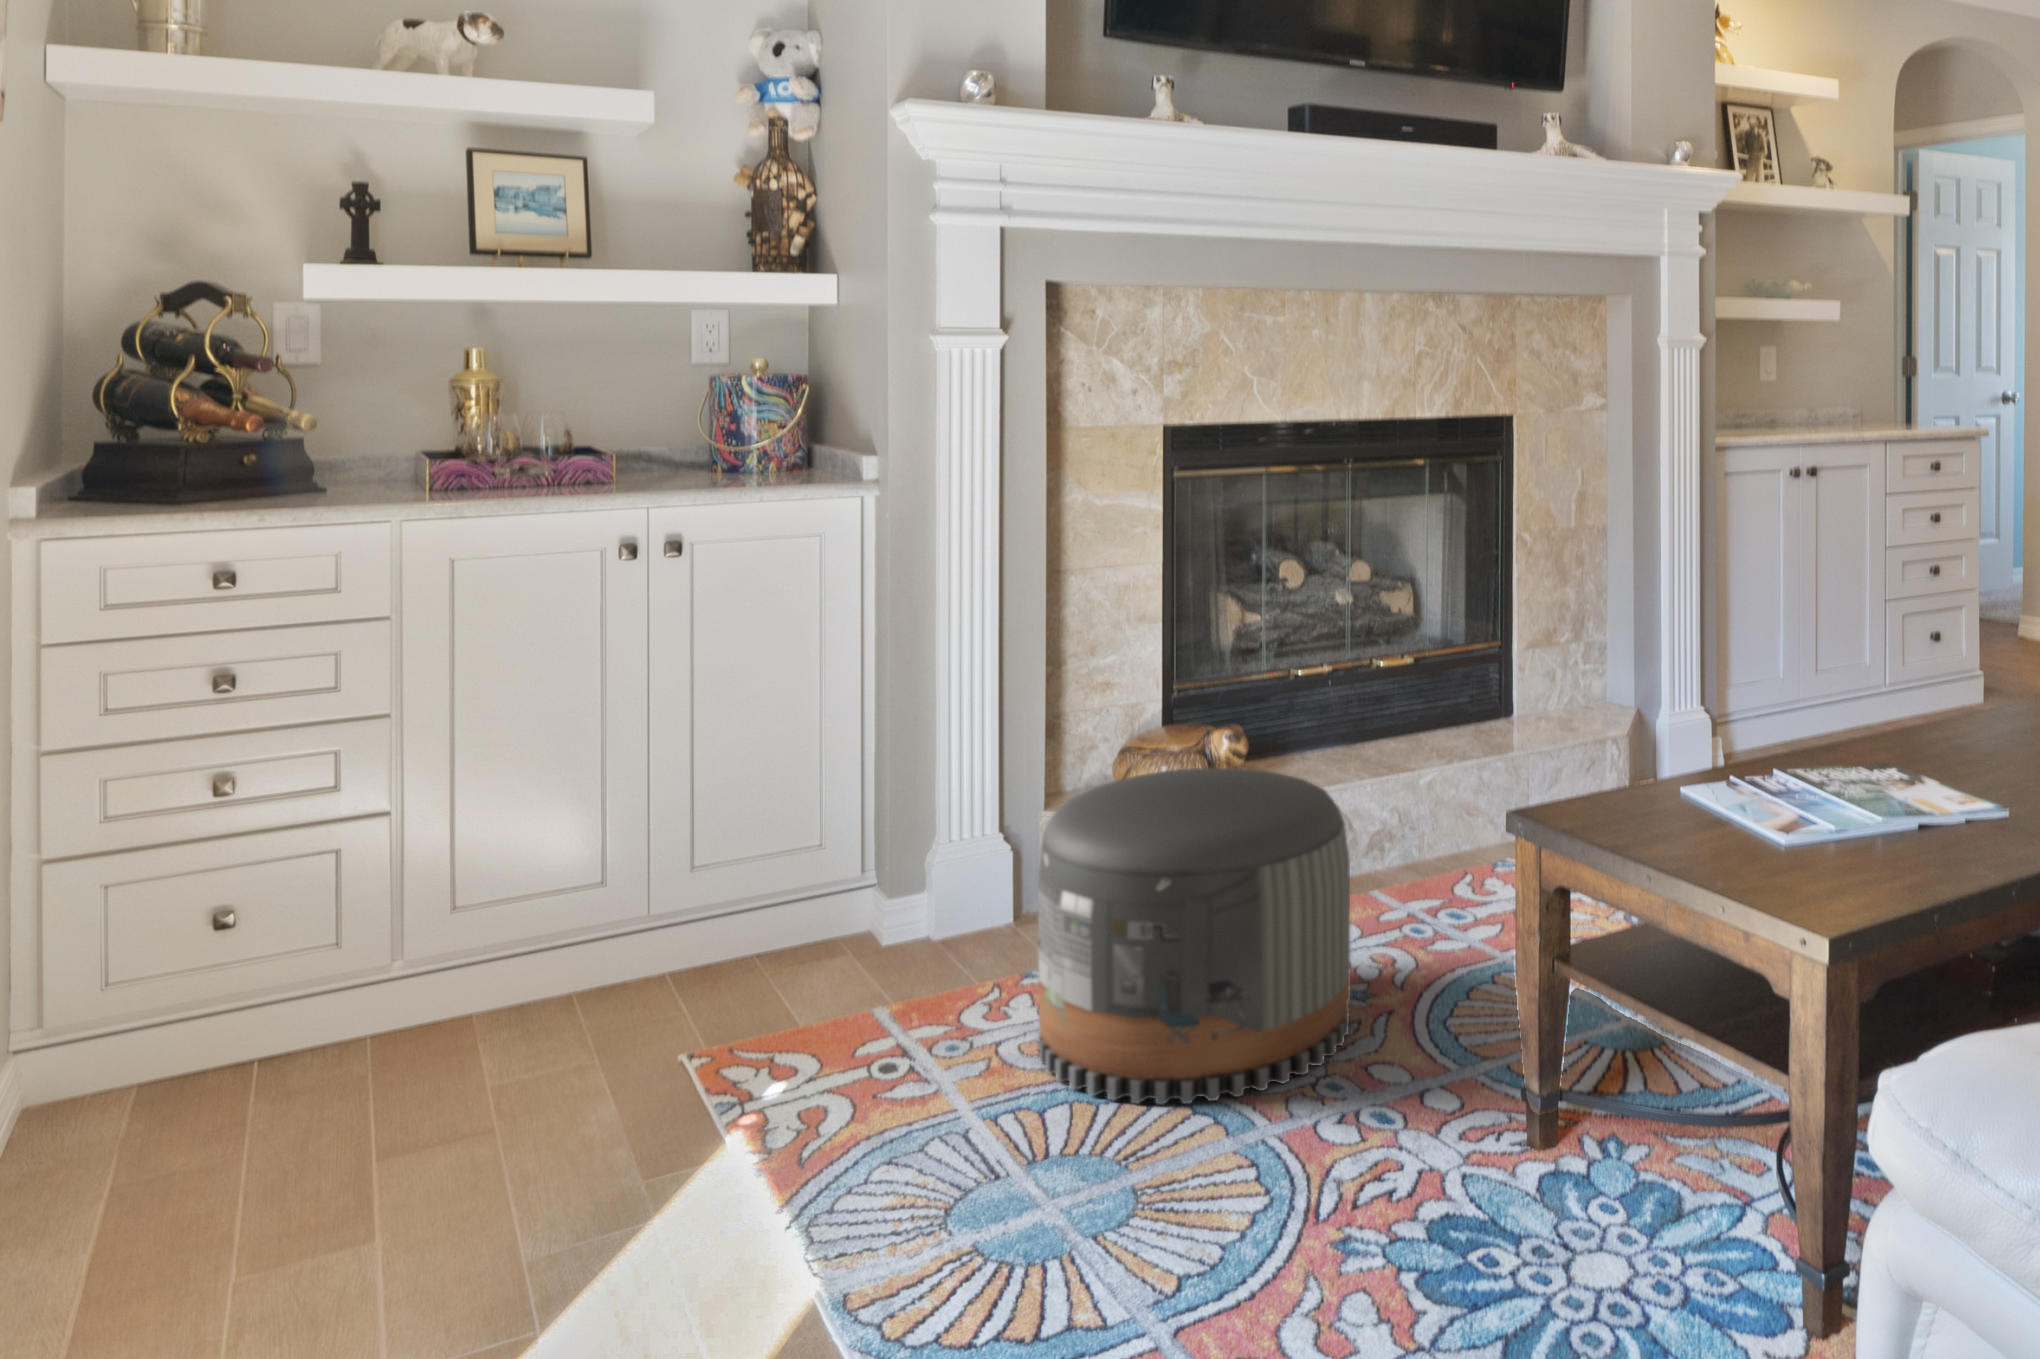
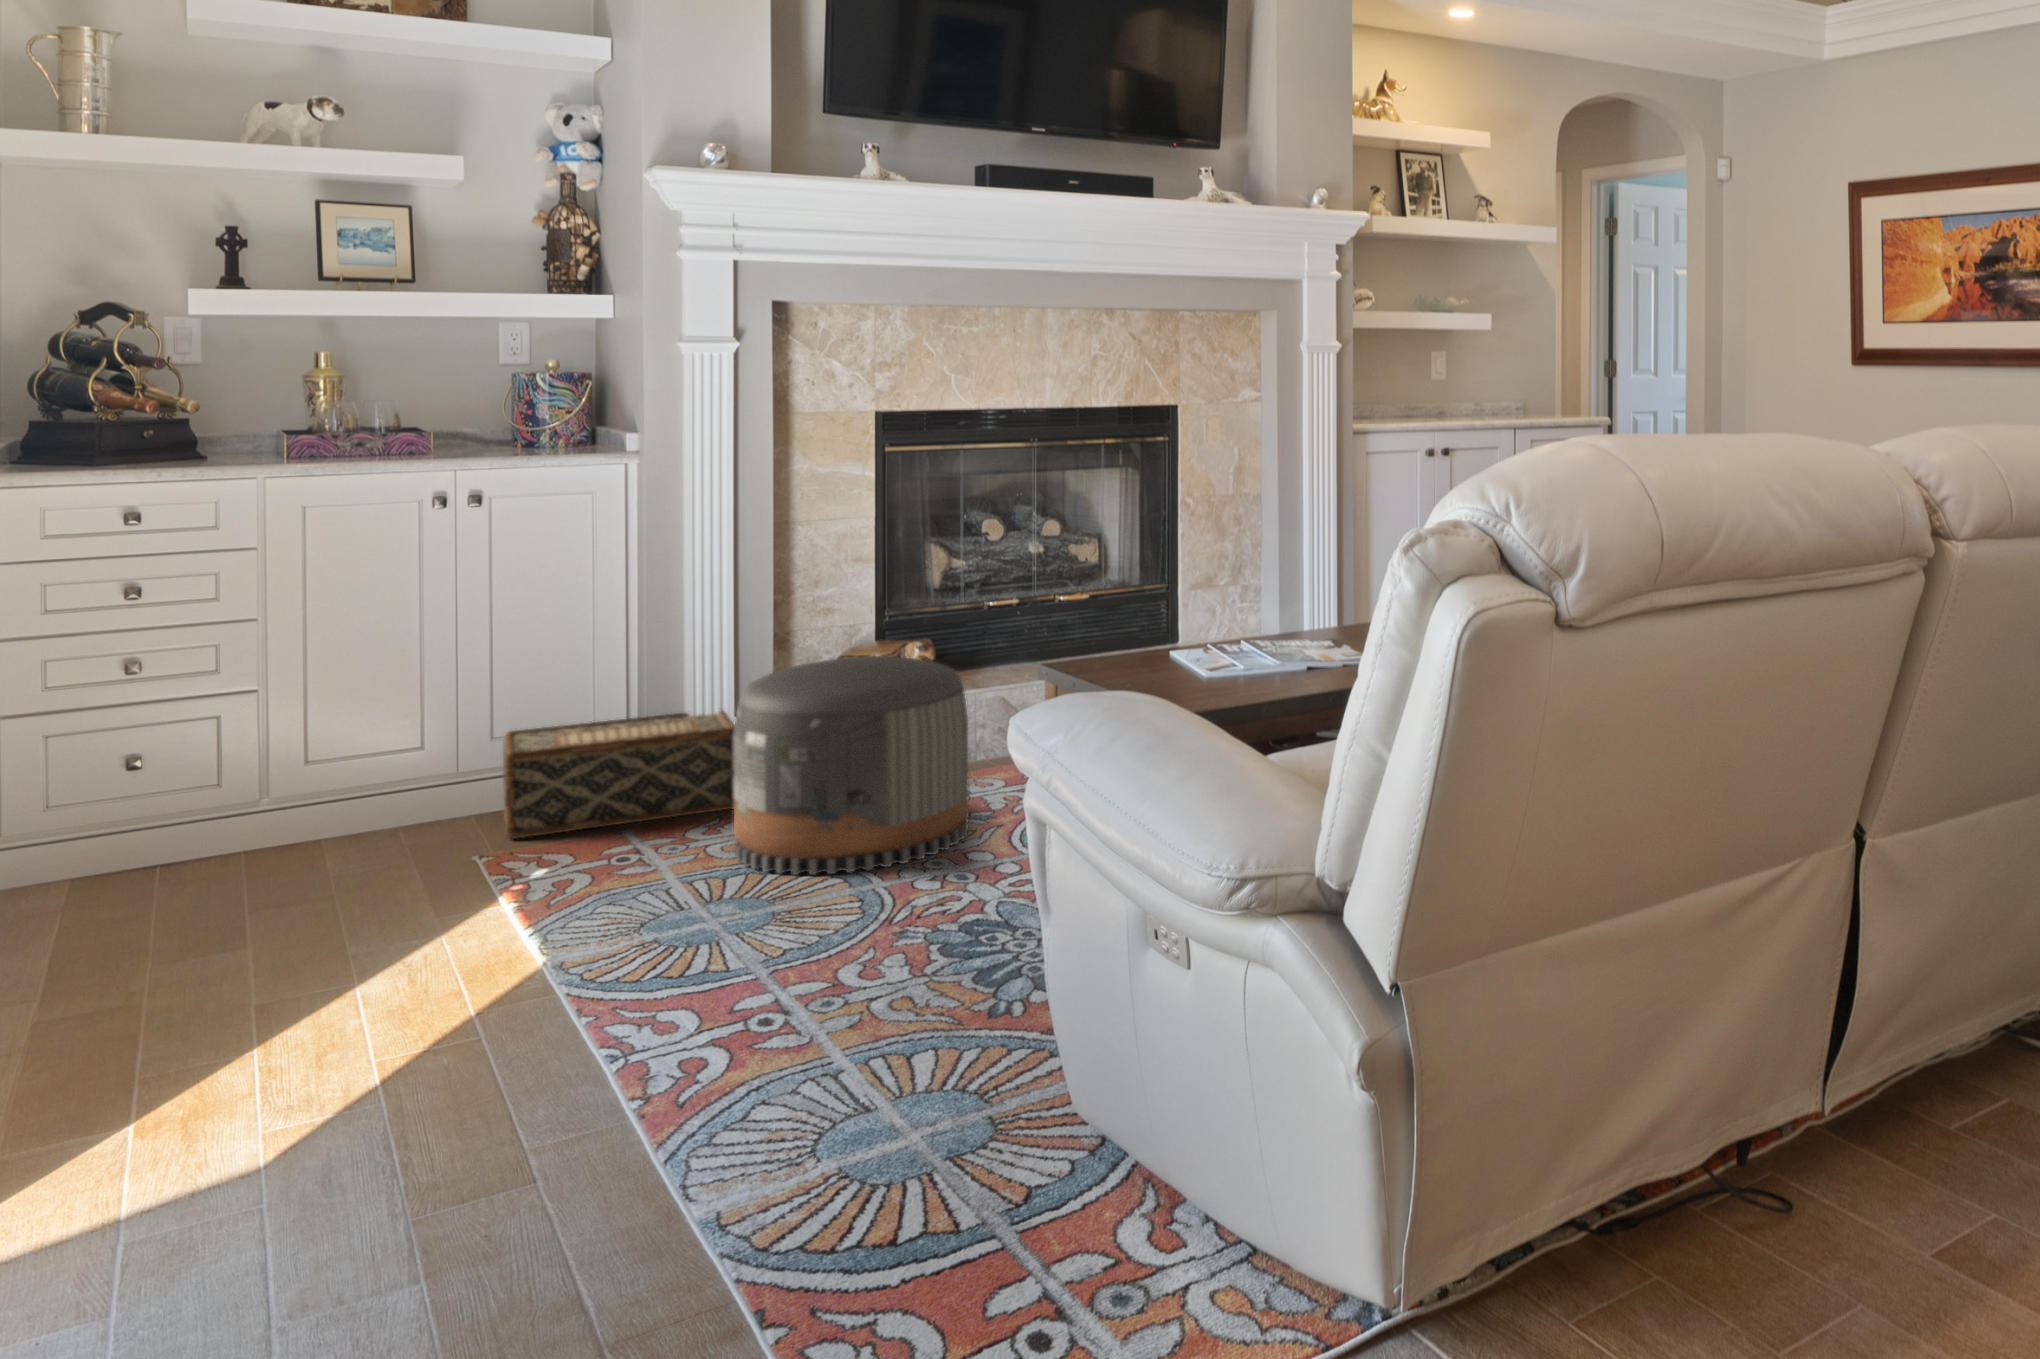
woven basket: none [711,819,1020,1017] -> present [503,710,735,839]

